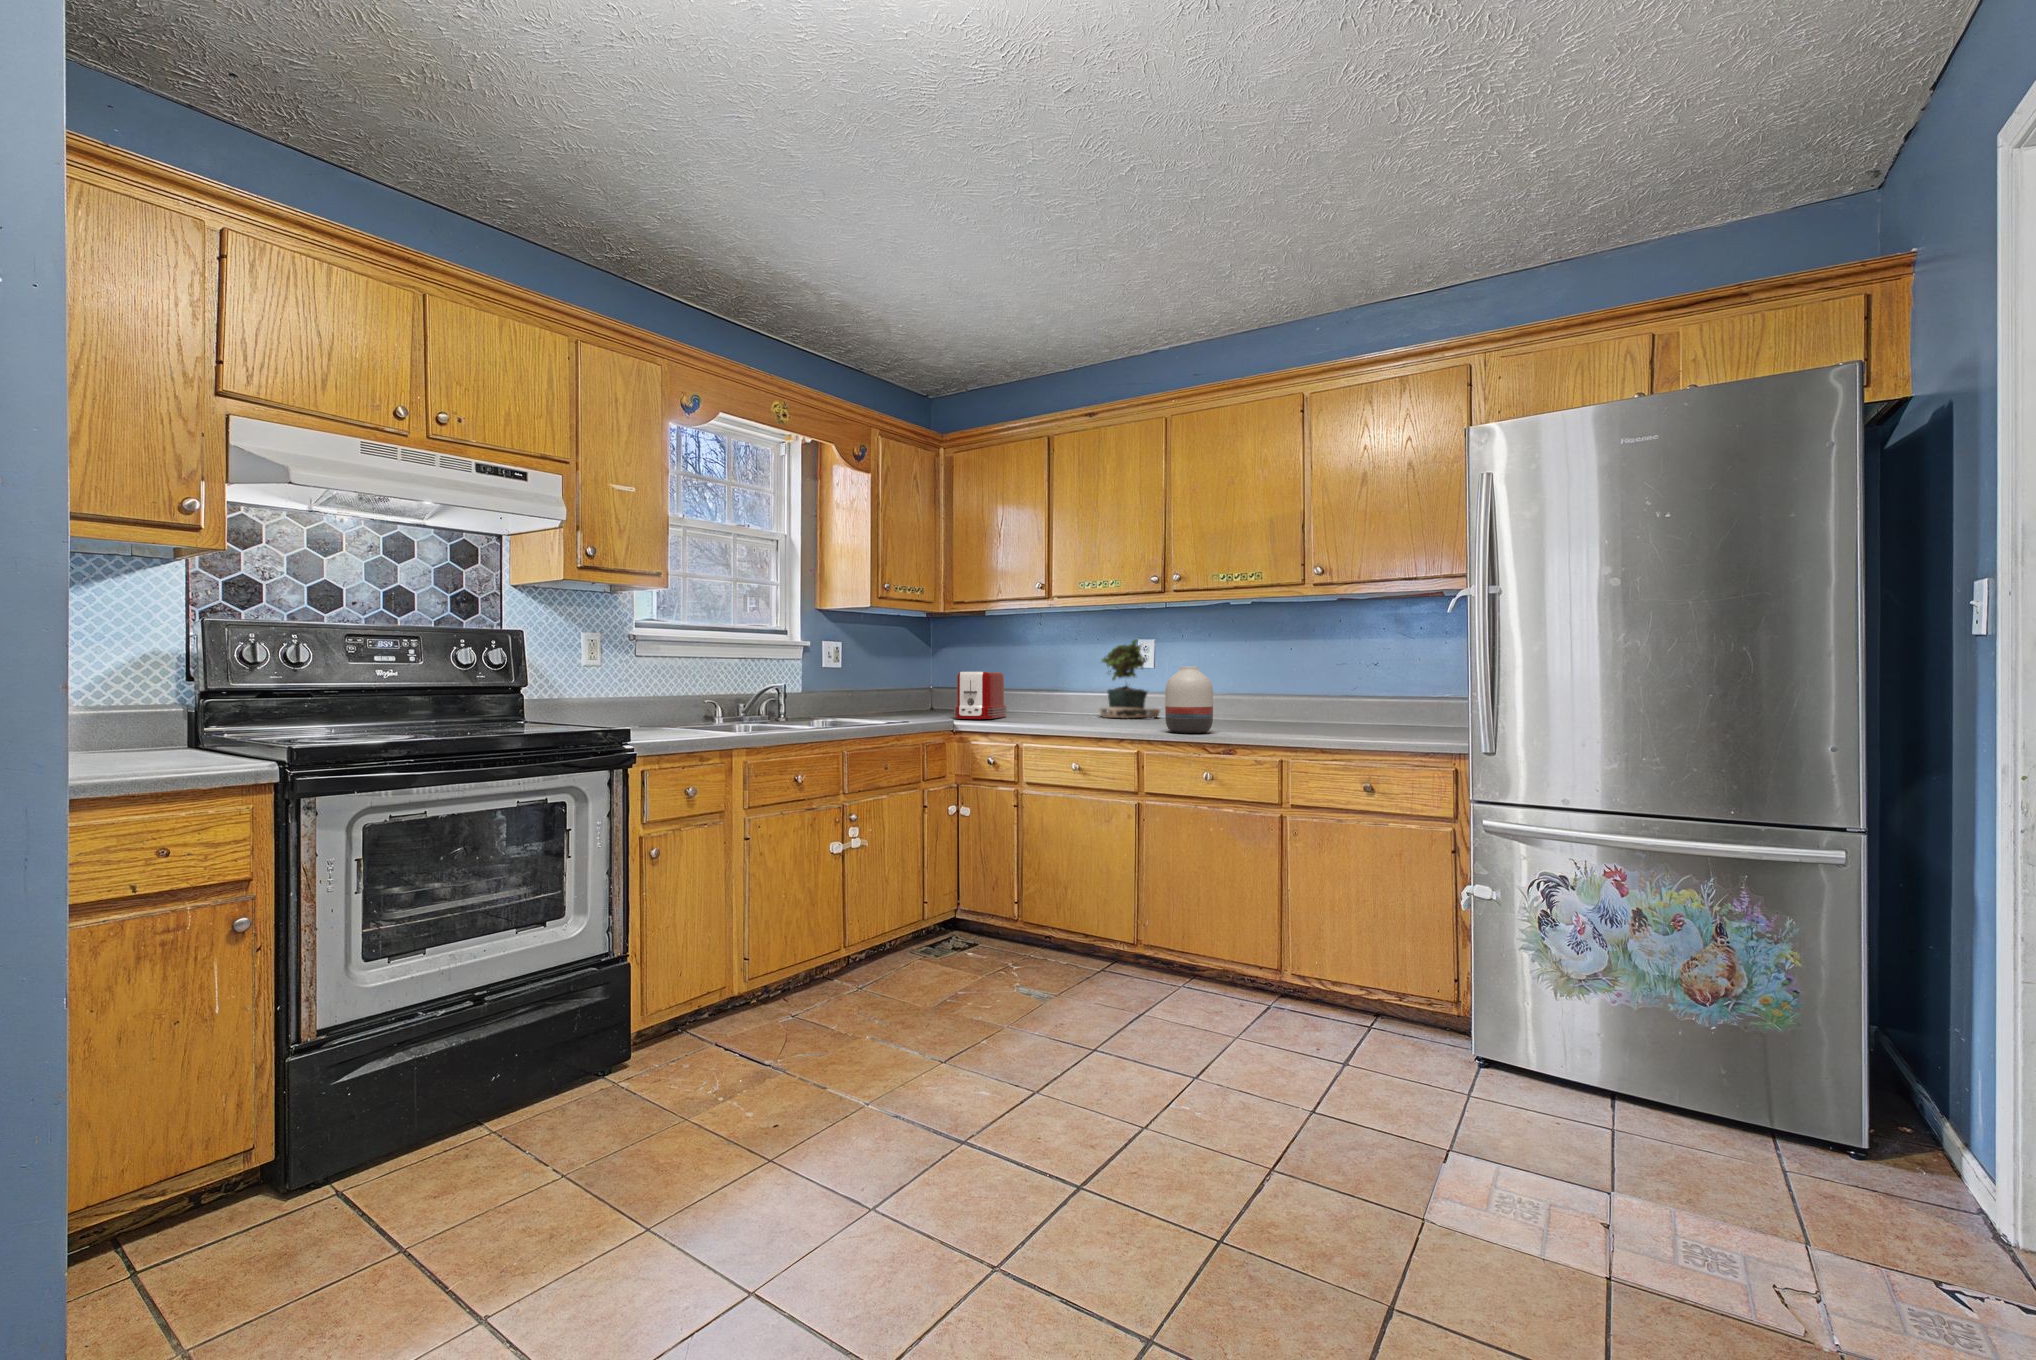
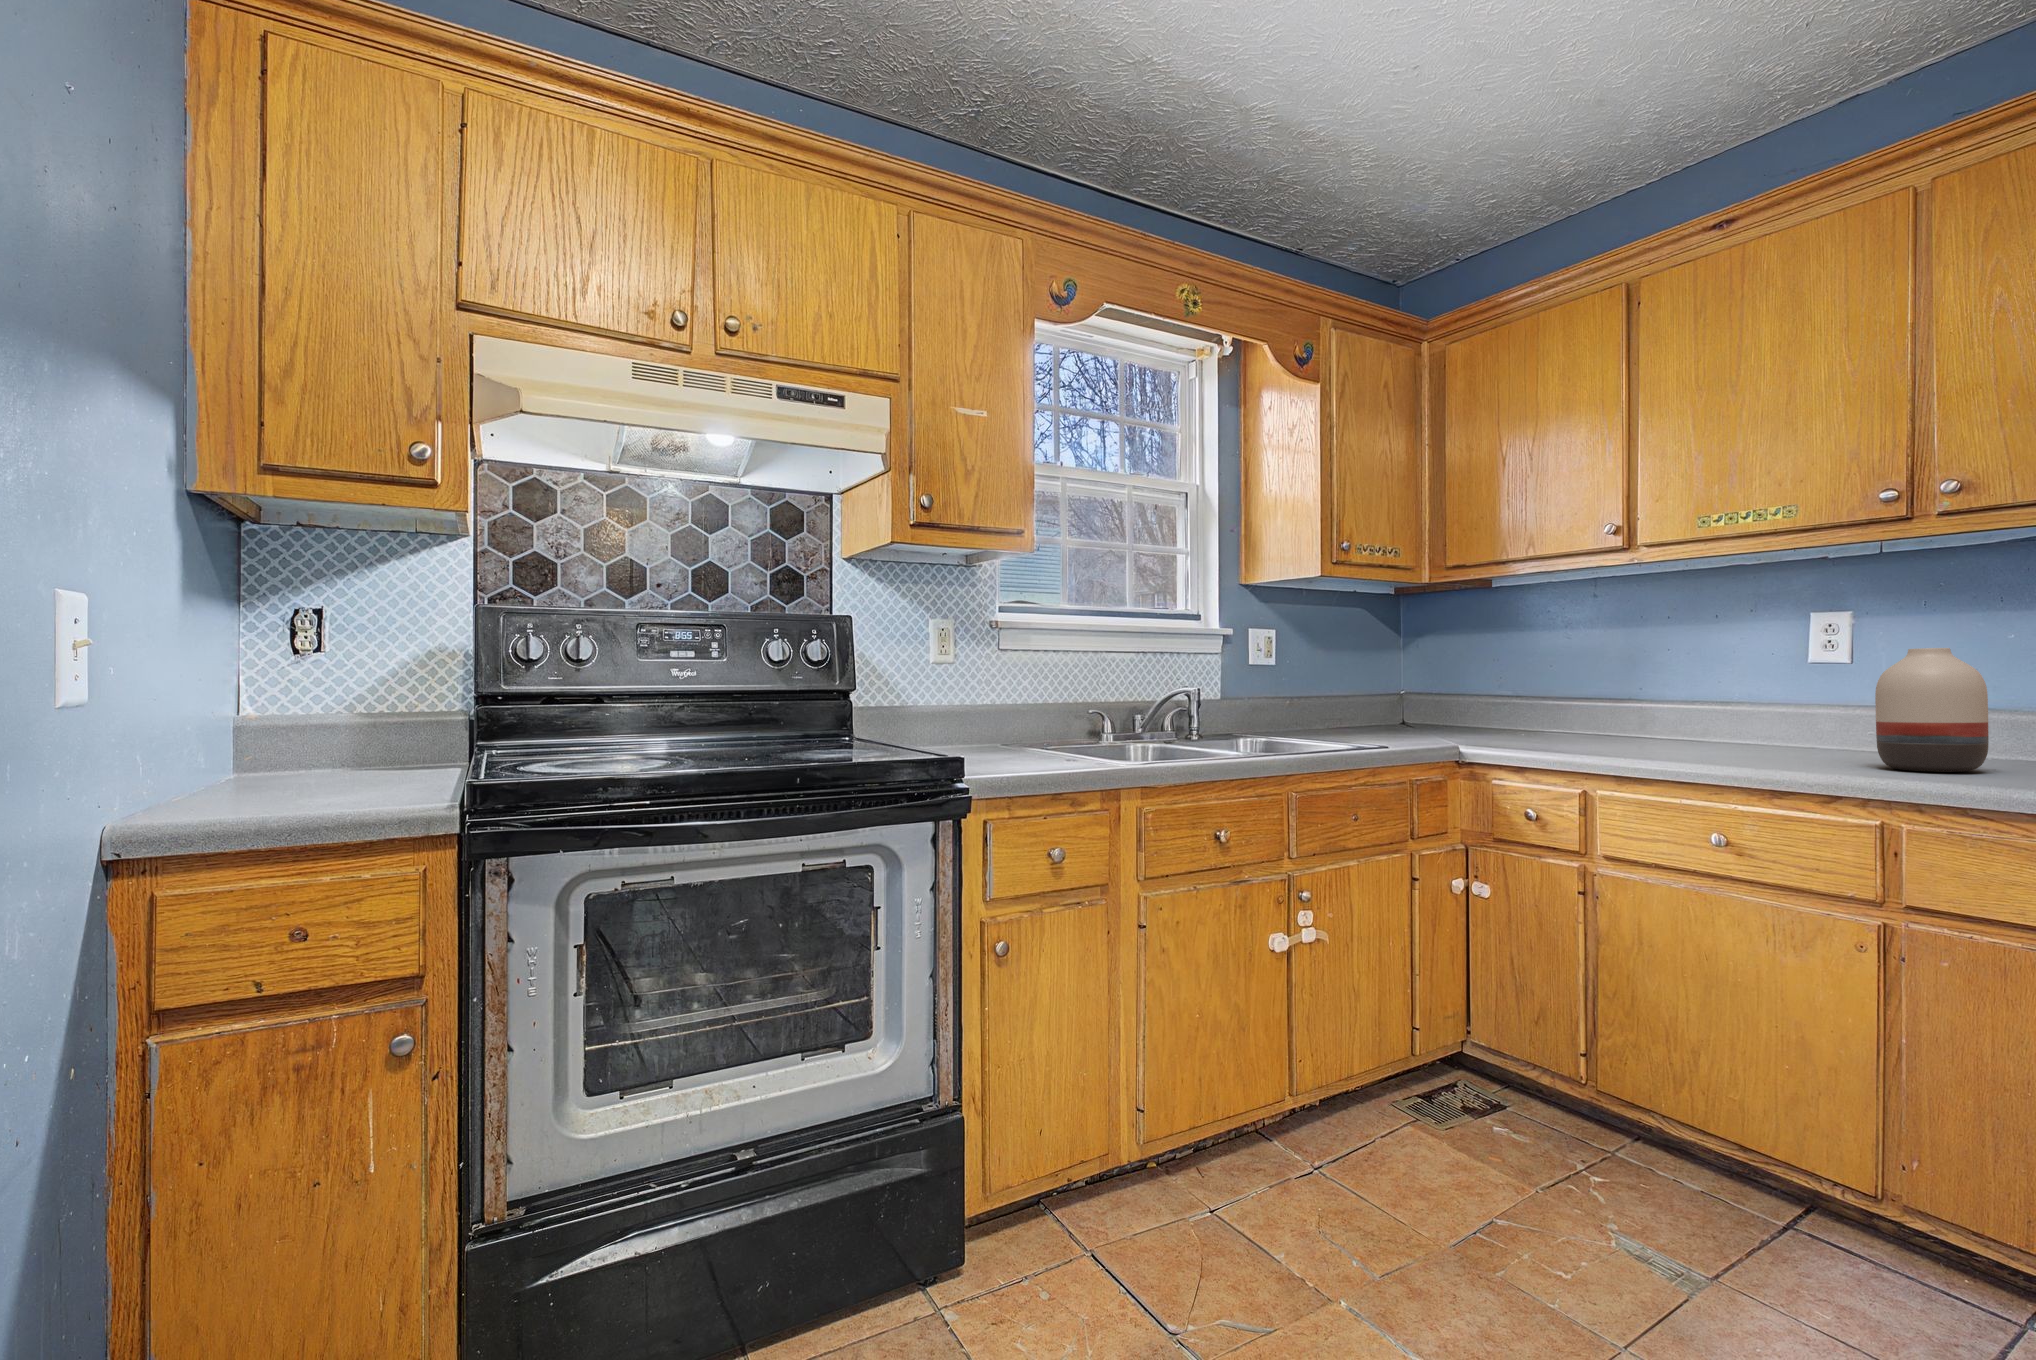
potted plant: present [1099,638,1160,718] -> none [1677,608,1834,744]
toaster: present [954,672,1007,719] -> none [1455,668,1543,742]

